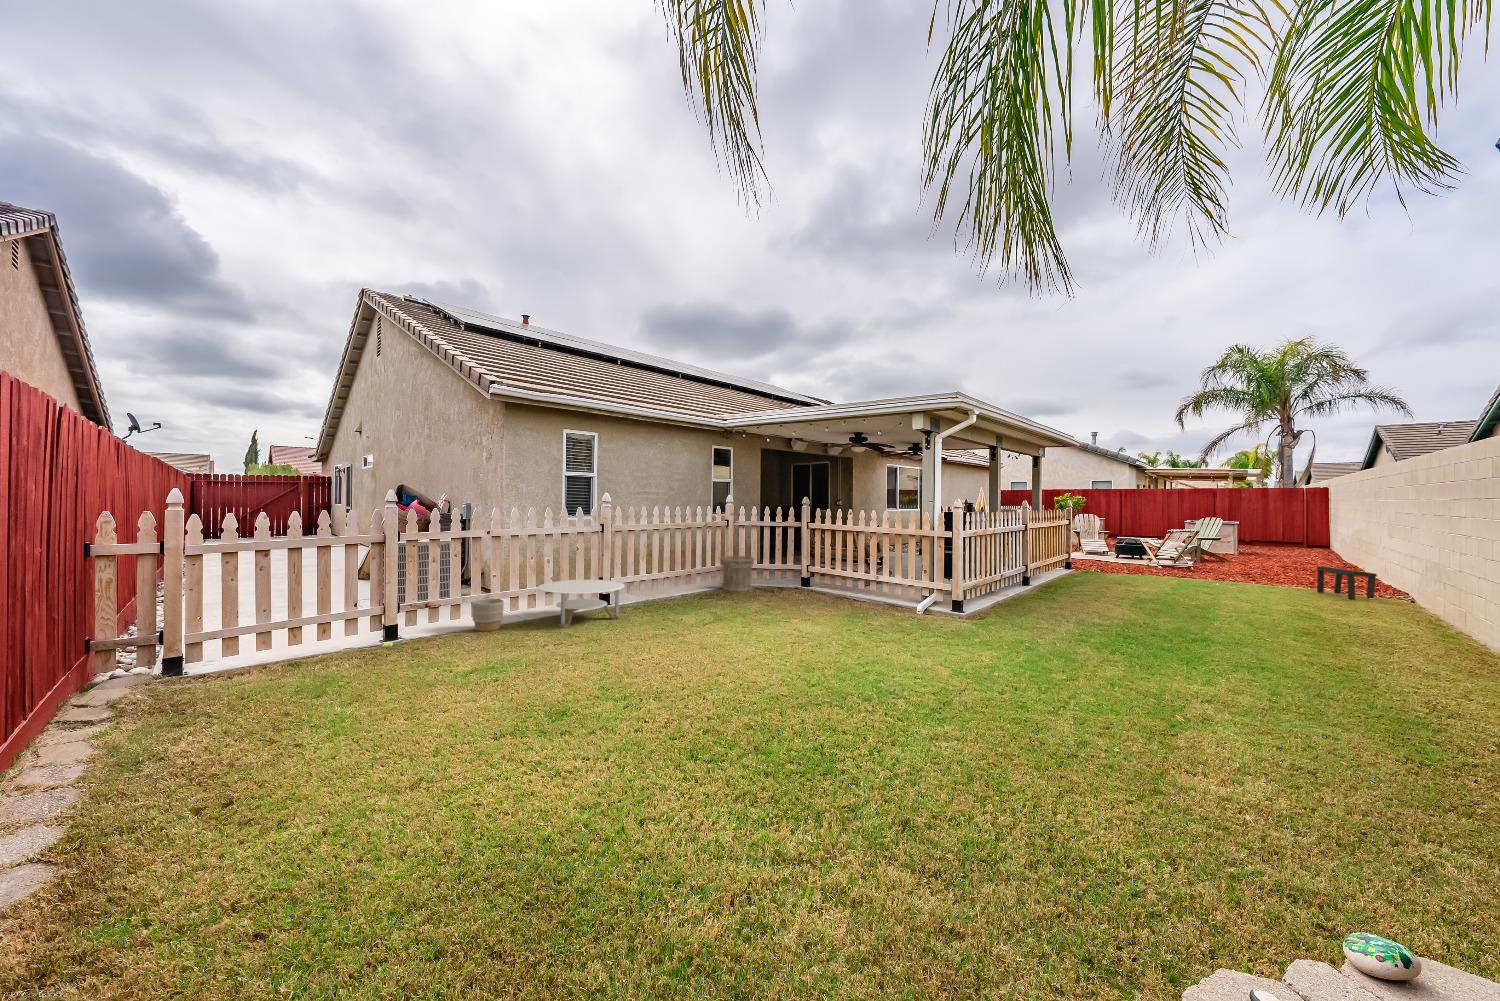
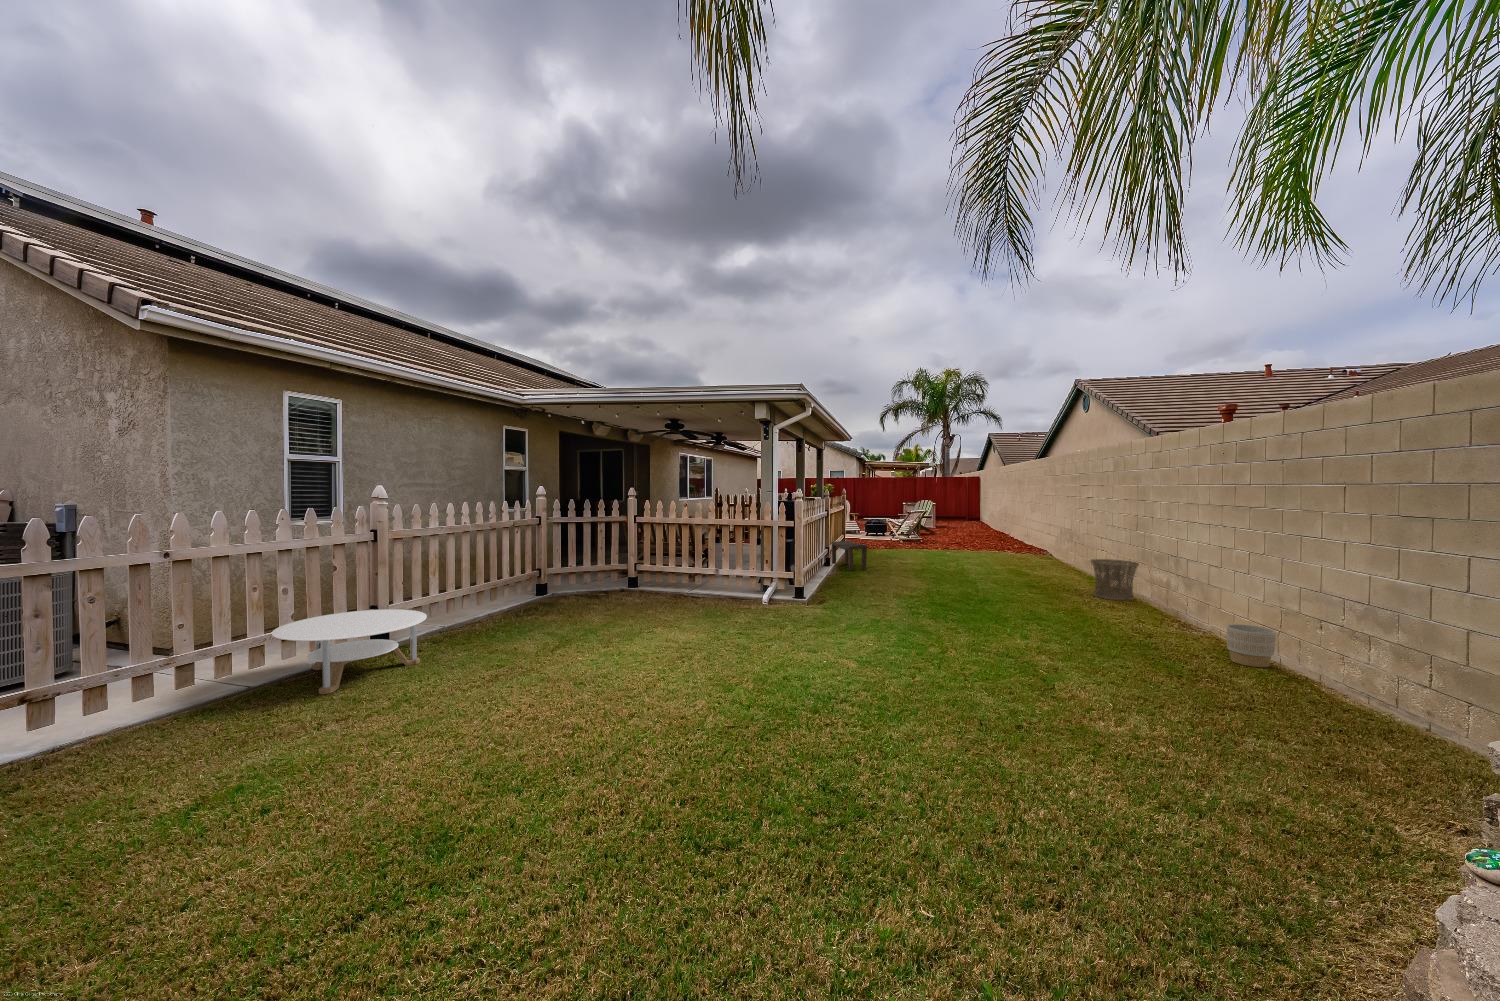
basket: present [720,556,755,591] -> present [1091,559,1139,600]
bench: present [1317,566,1377,600] -> present [831,541,867,570]
planter: present [472,599,504,631] -> present [1227,624,1276,667]

